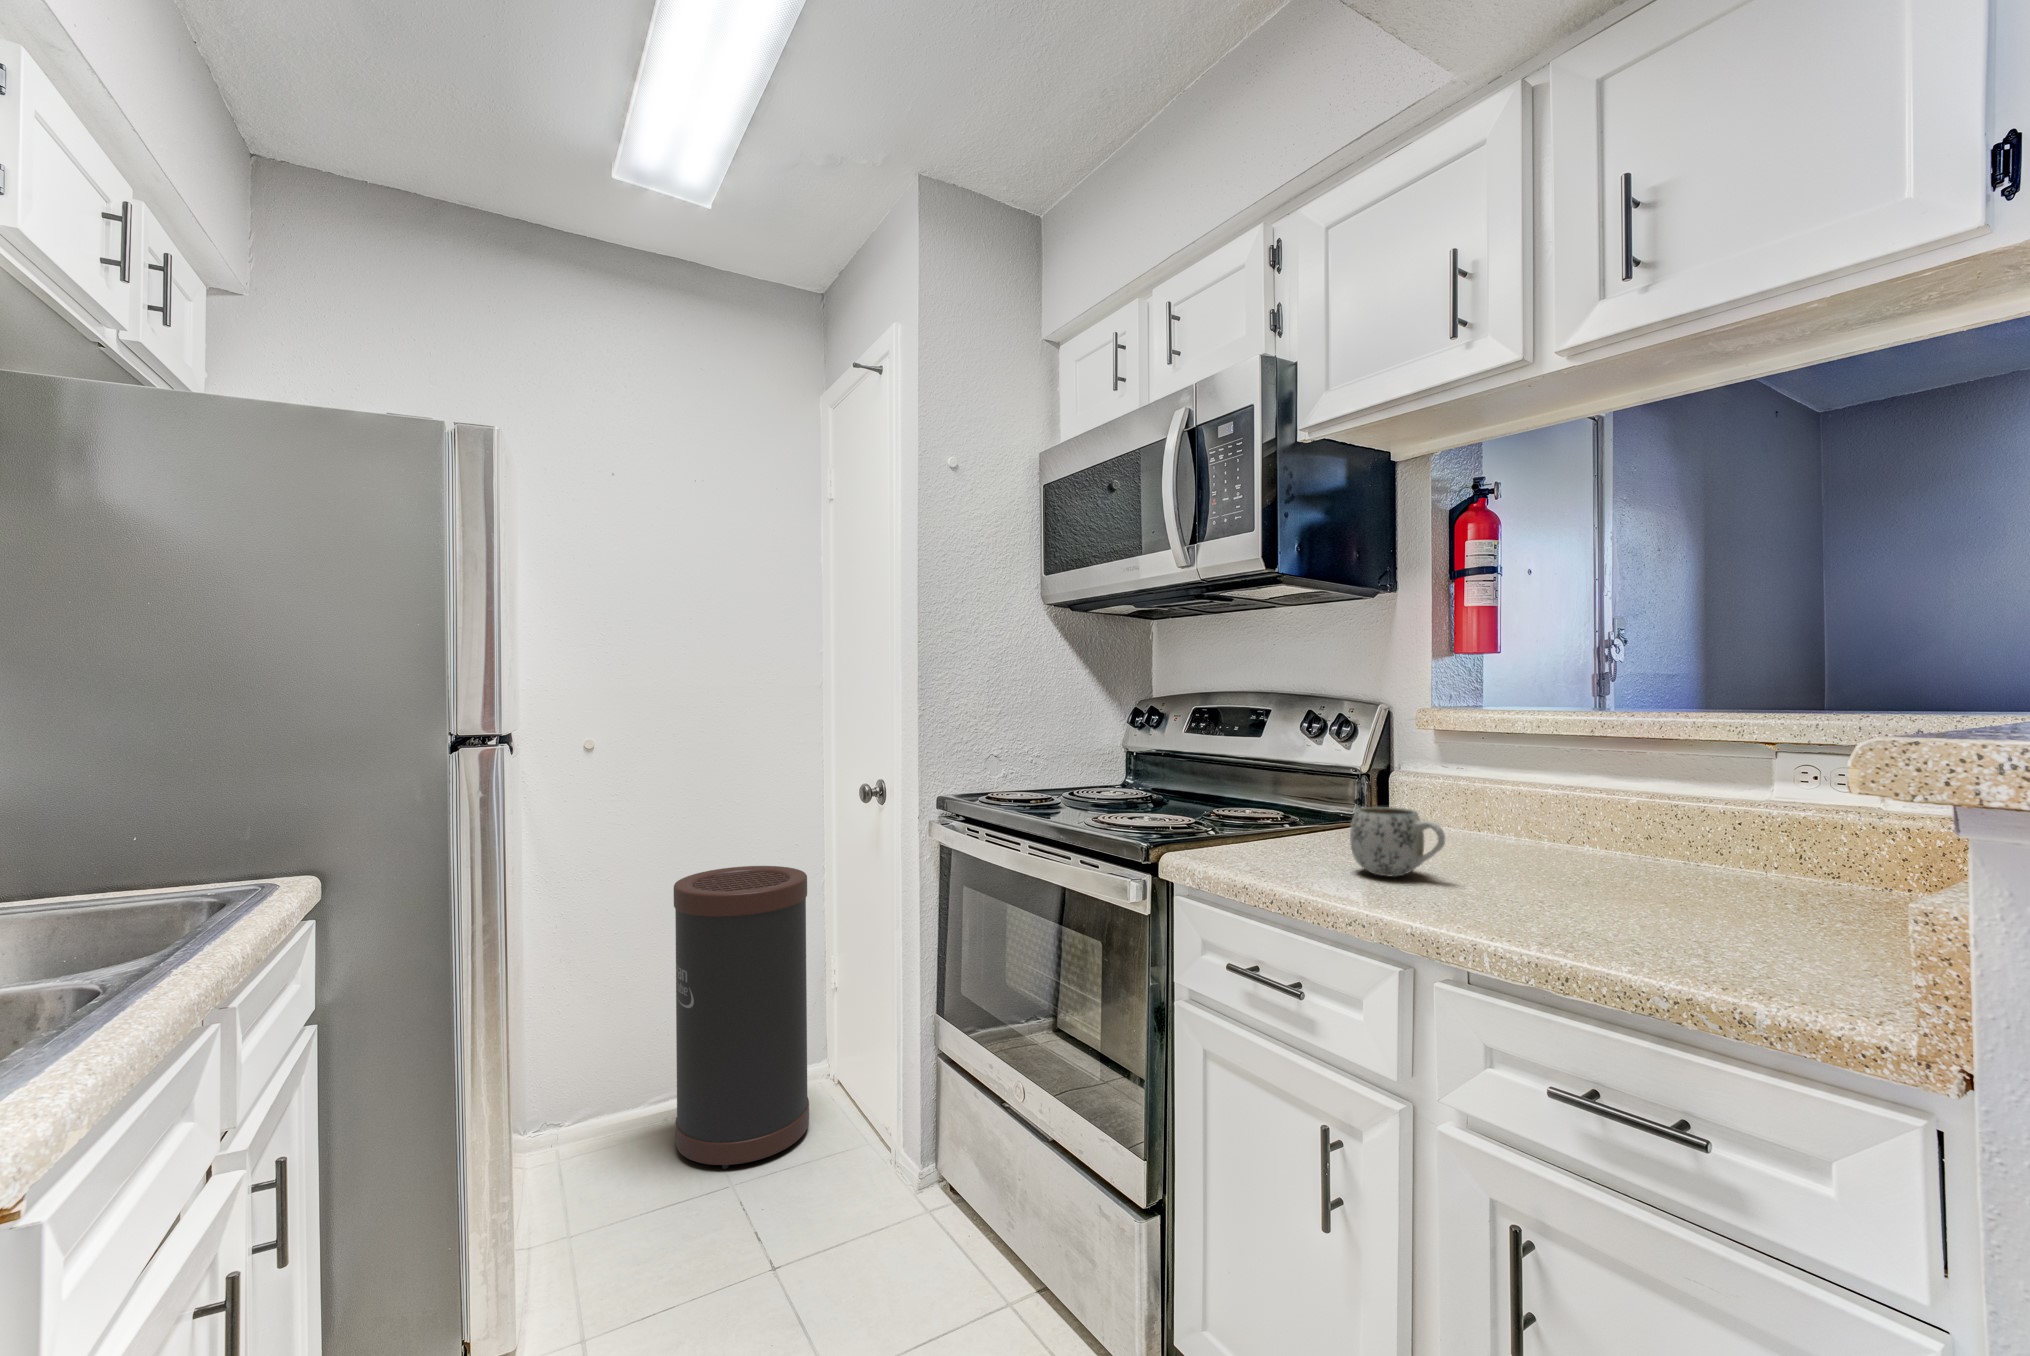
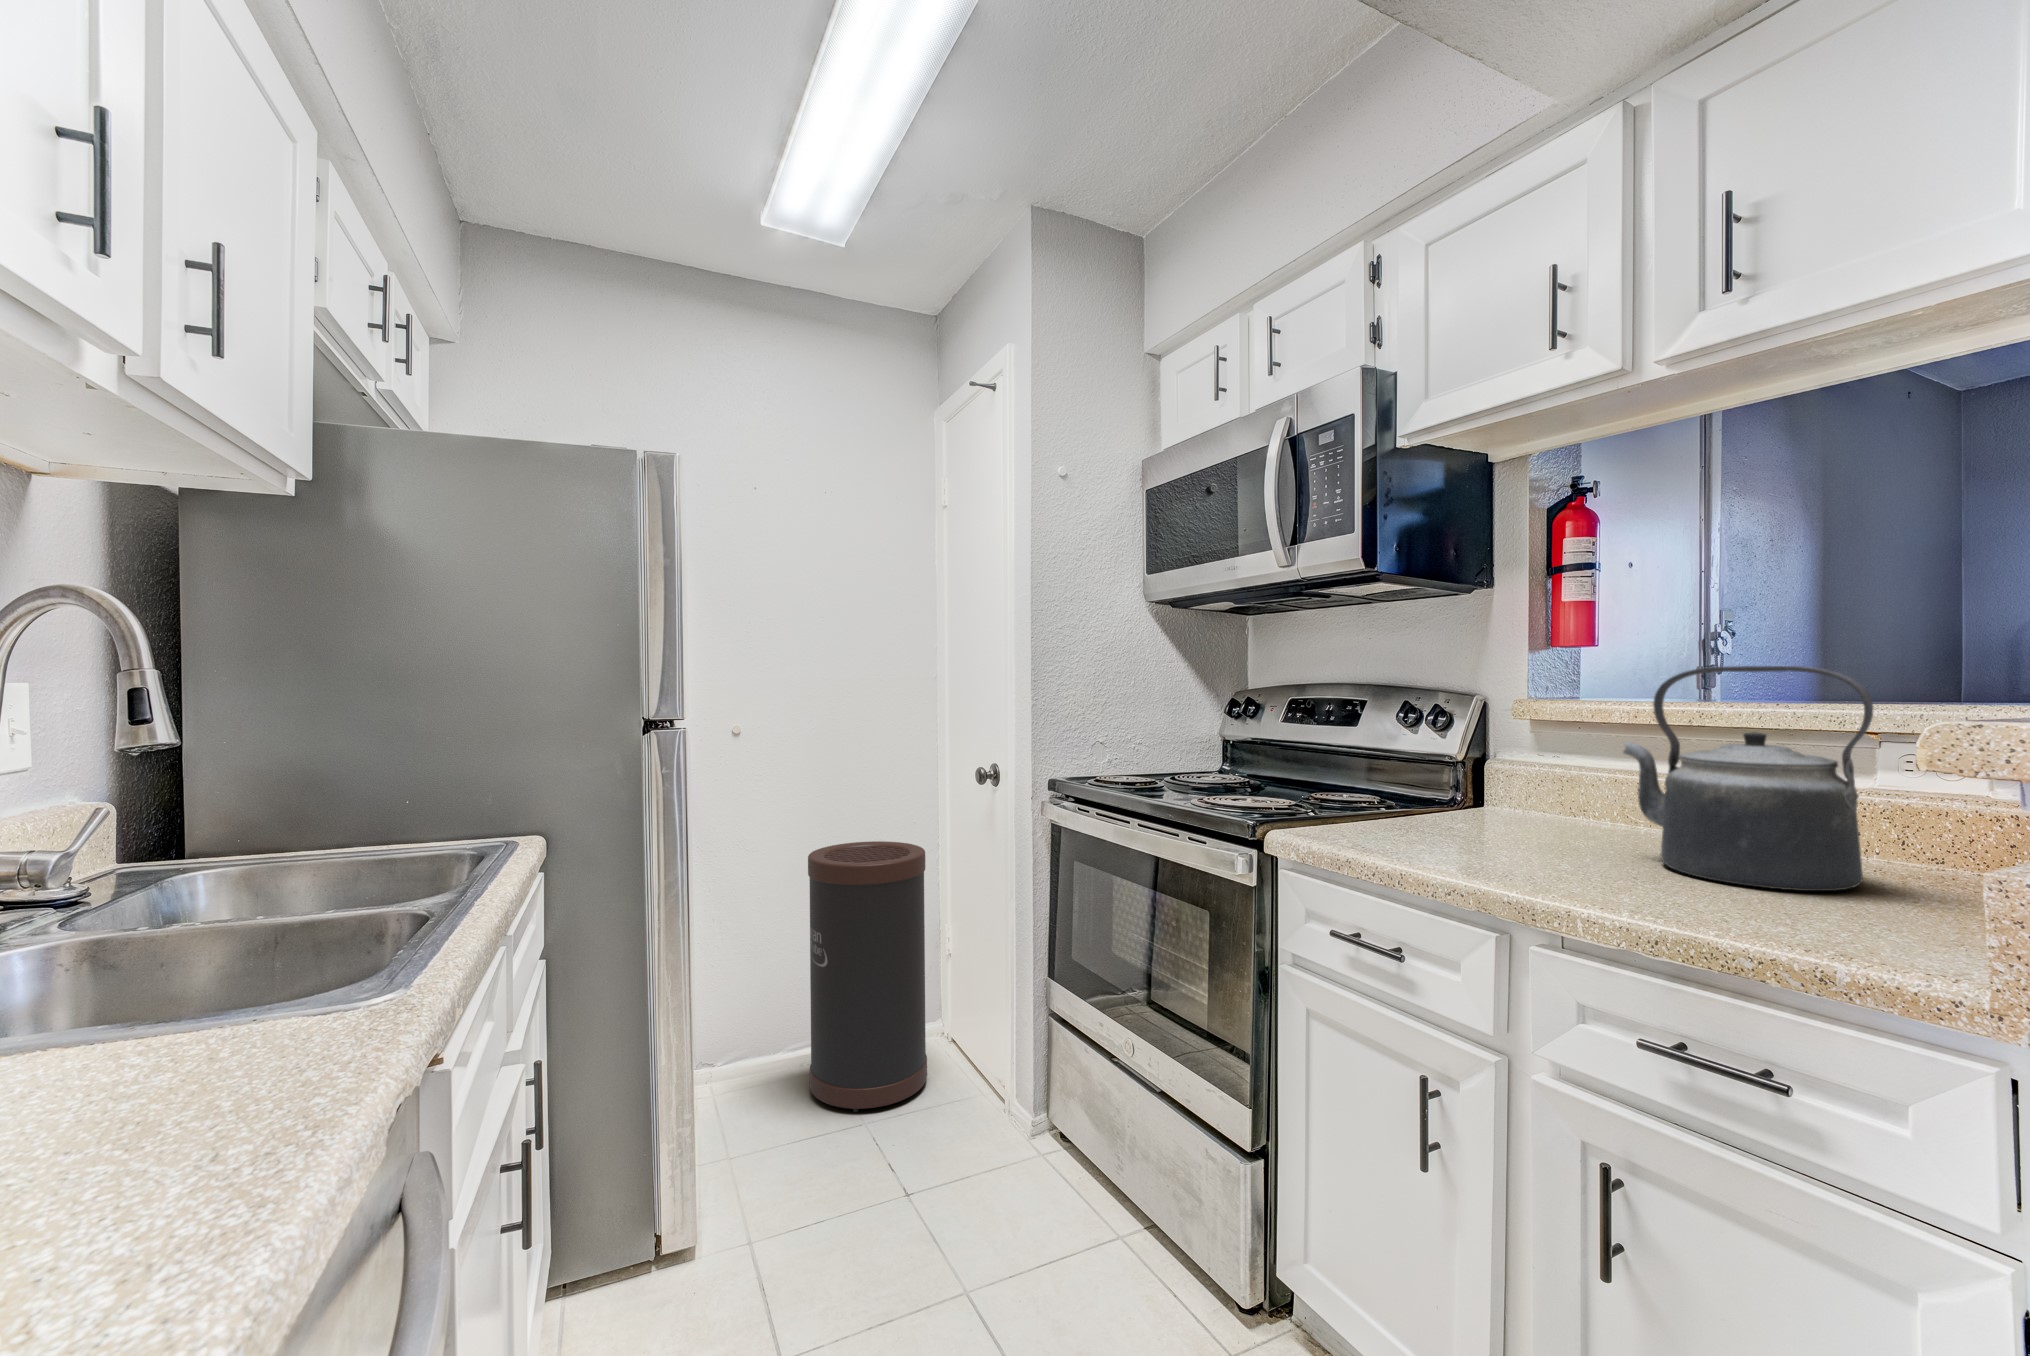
kettle: none [1526,674,1775,912] -> present [1623,666,1873,891]
mug: present [1350,807,1445,876] -> none [1449,790,1542,854]

